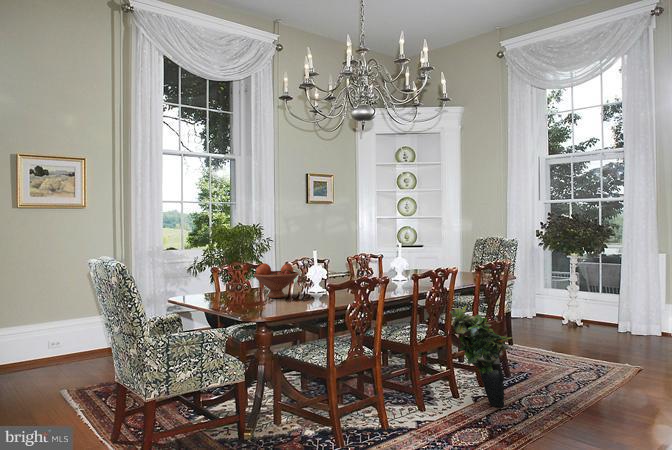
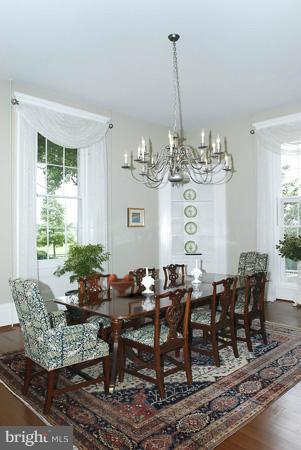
potted plant: present [450,306,512,407] -> none [233,301,273,366]

